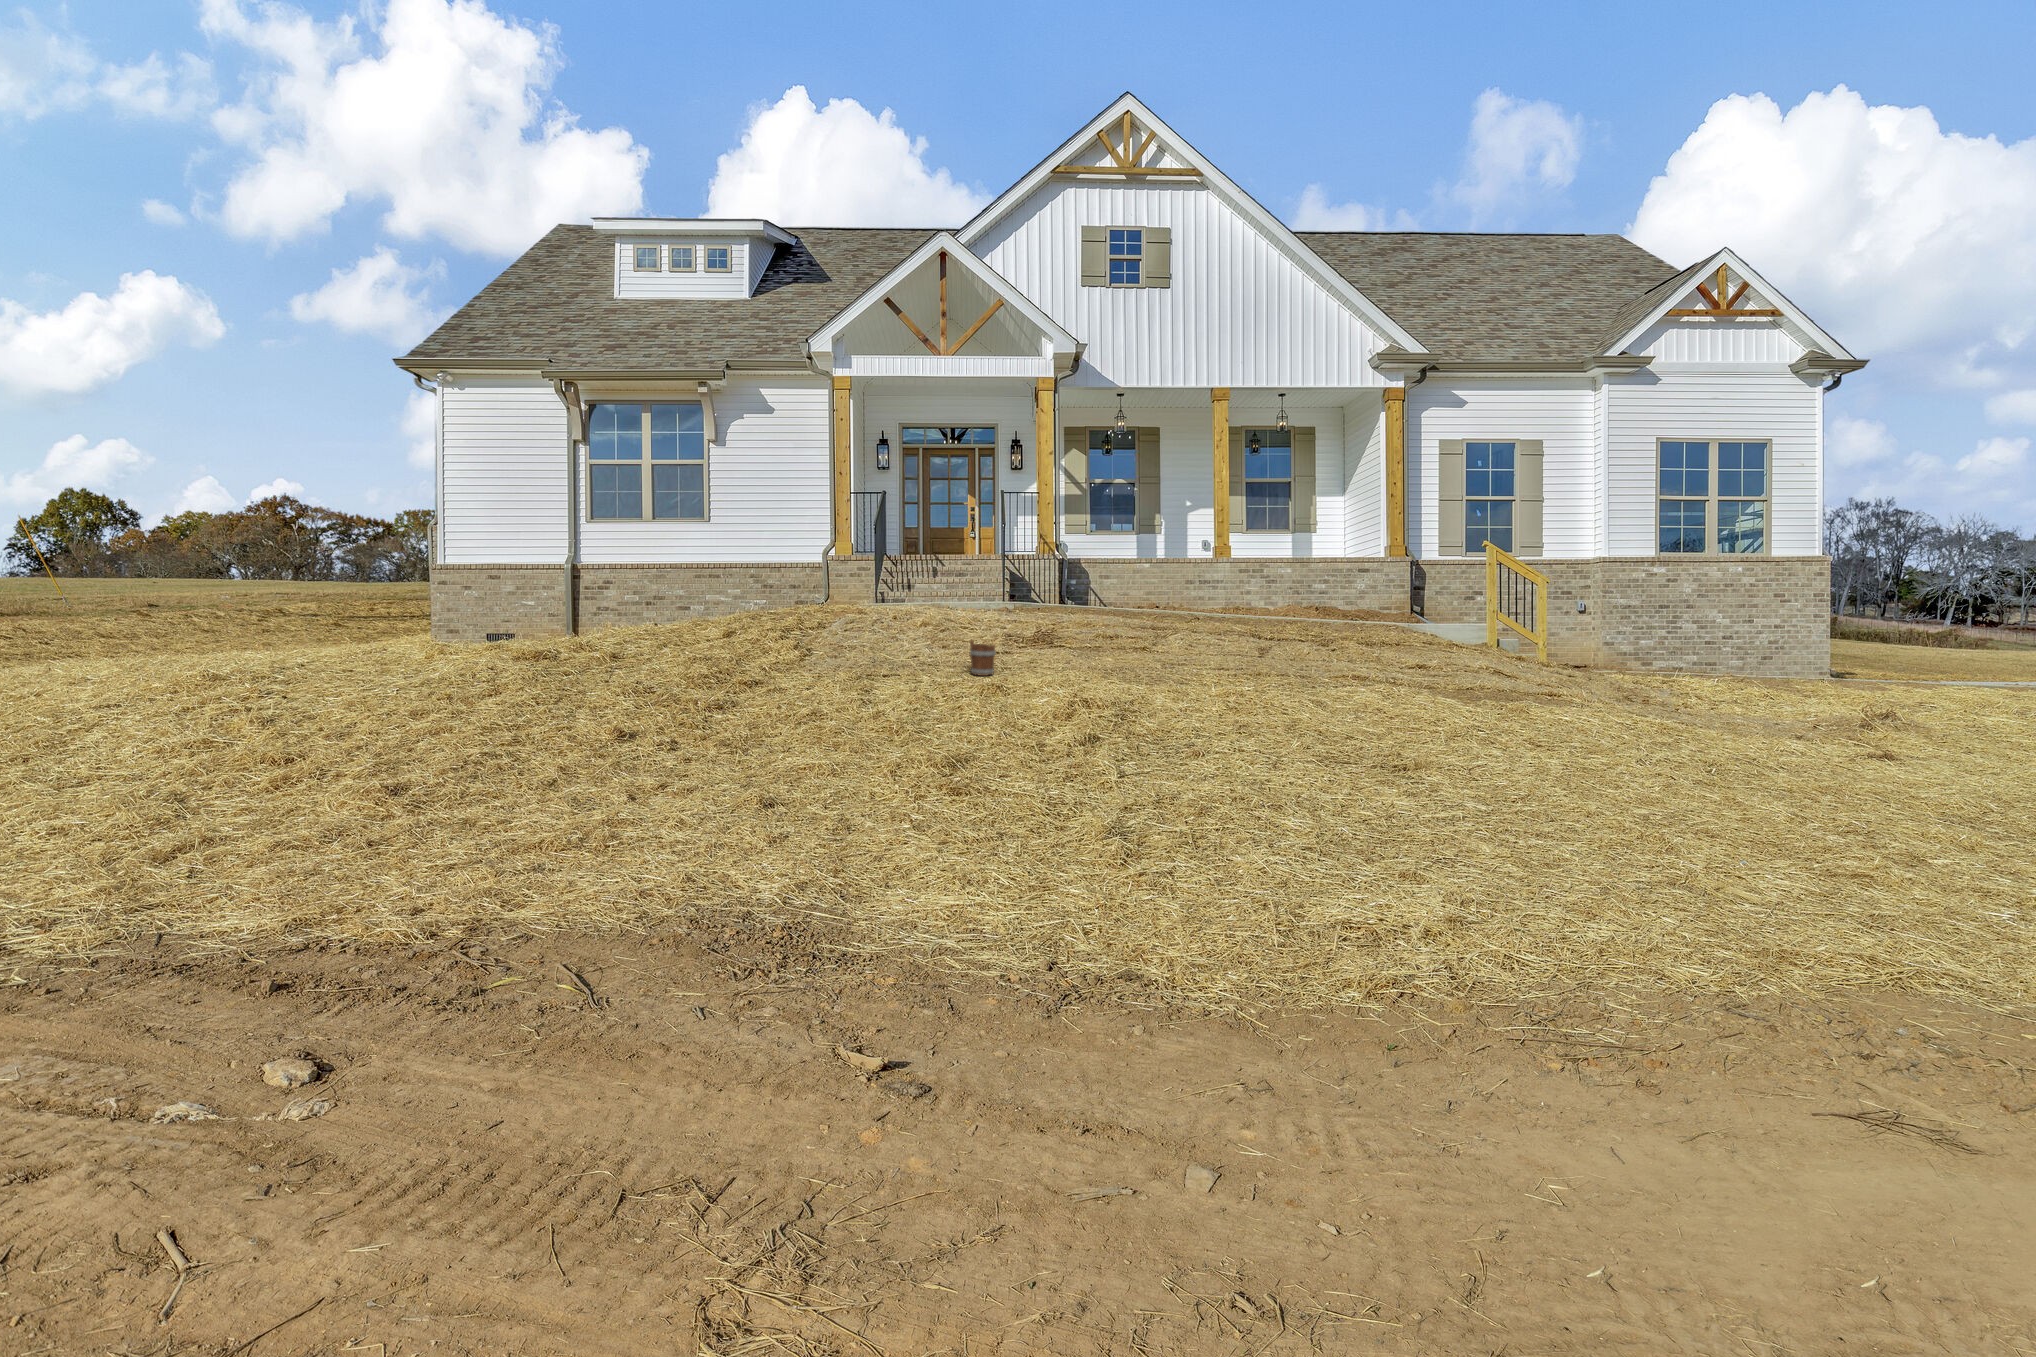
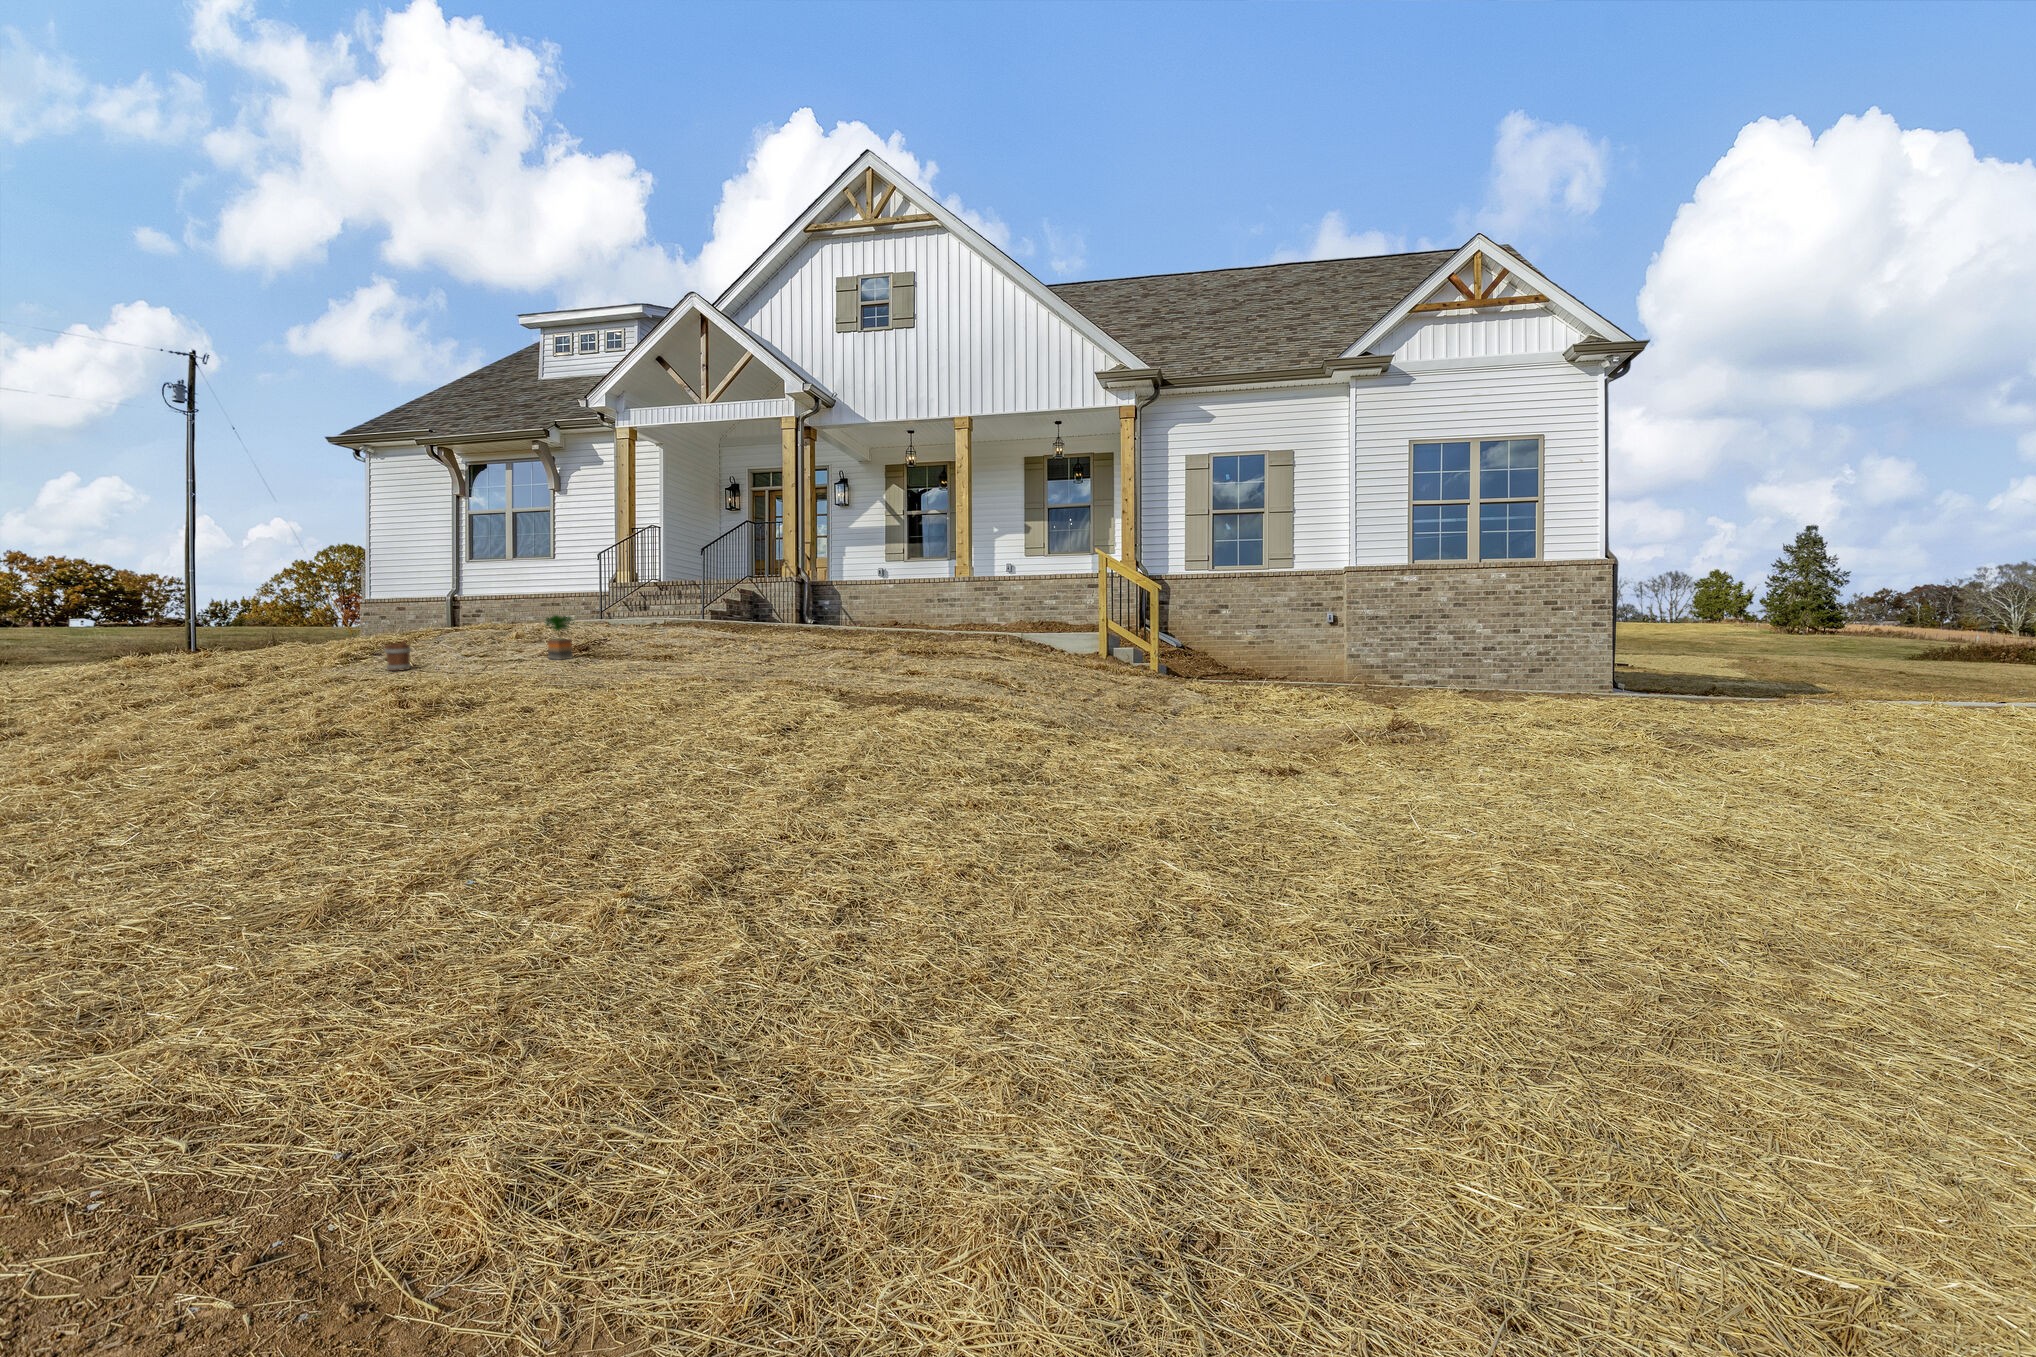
potted tree: none [1078,609,1111,659] -> present [545,615,574,660]

